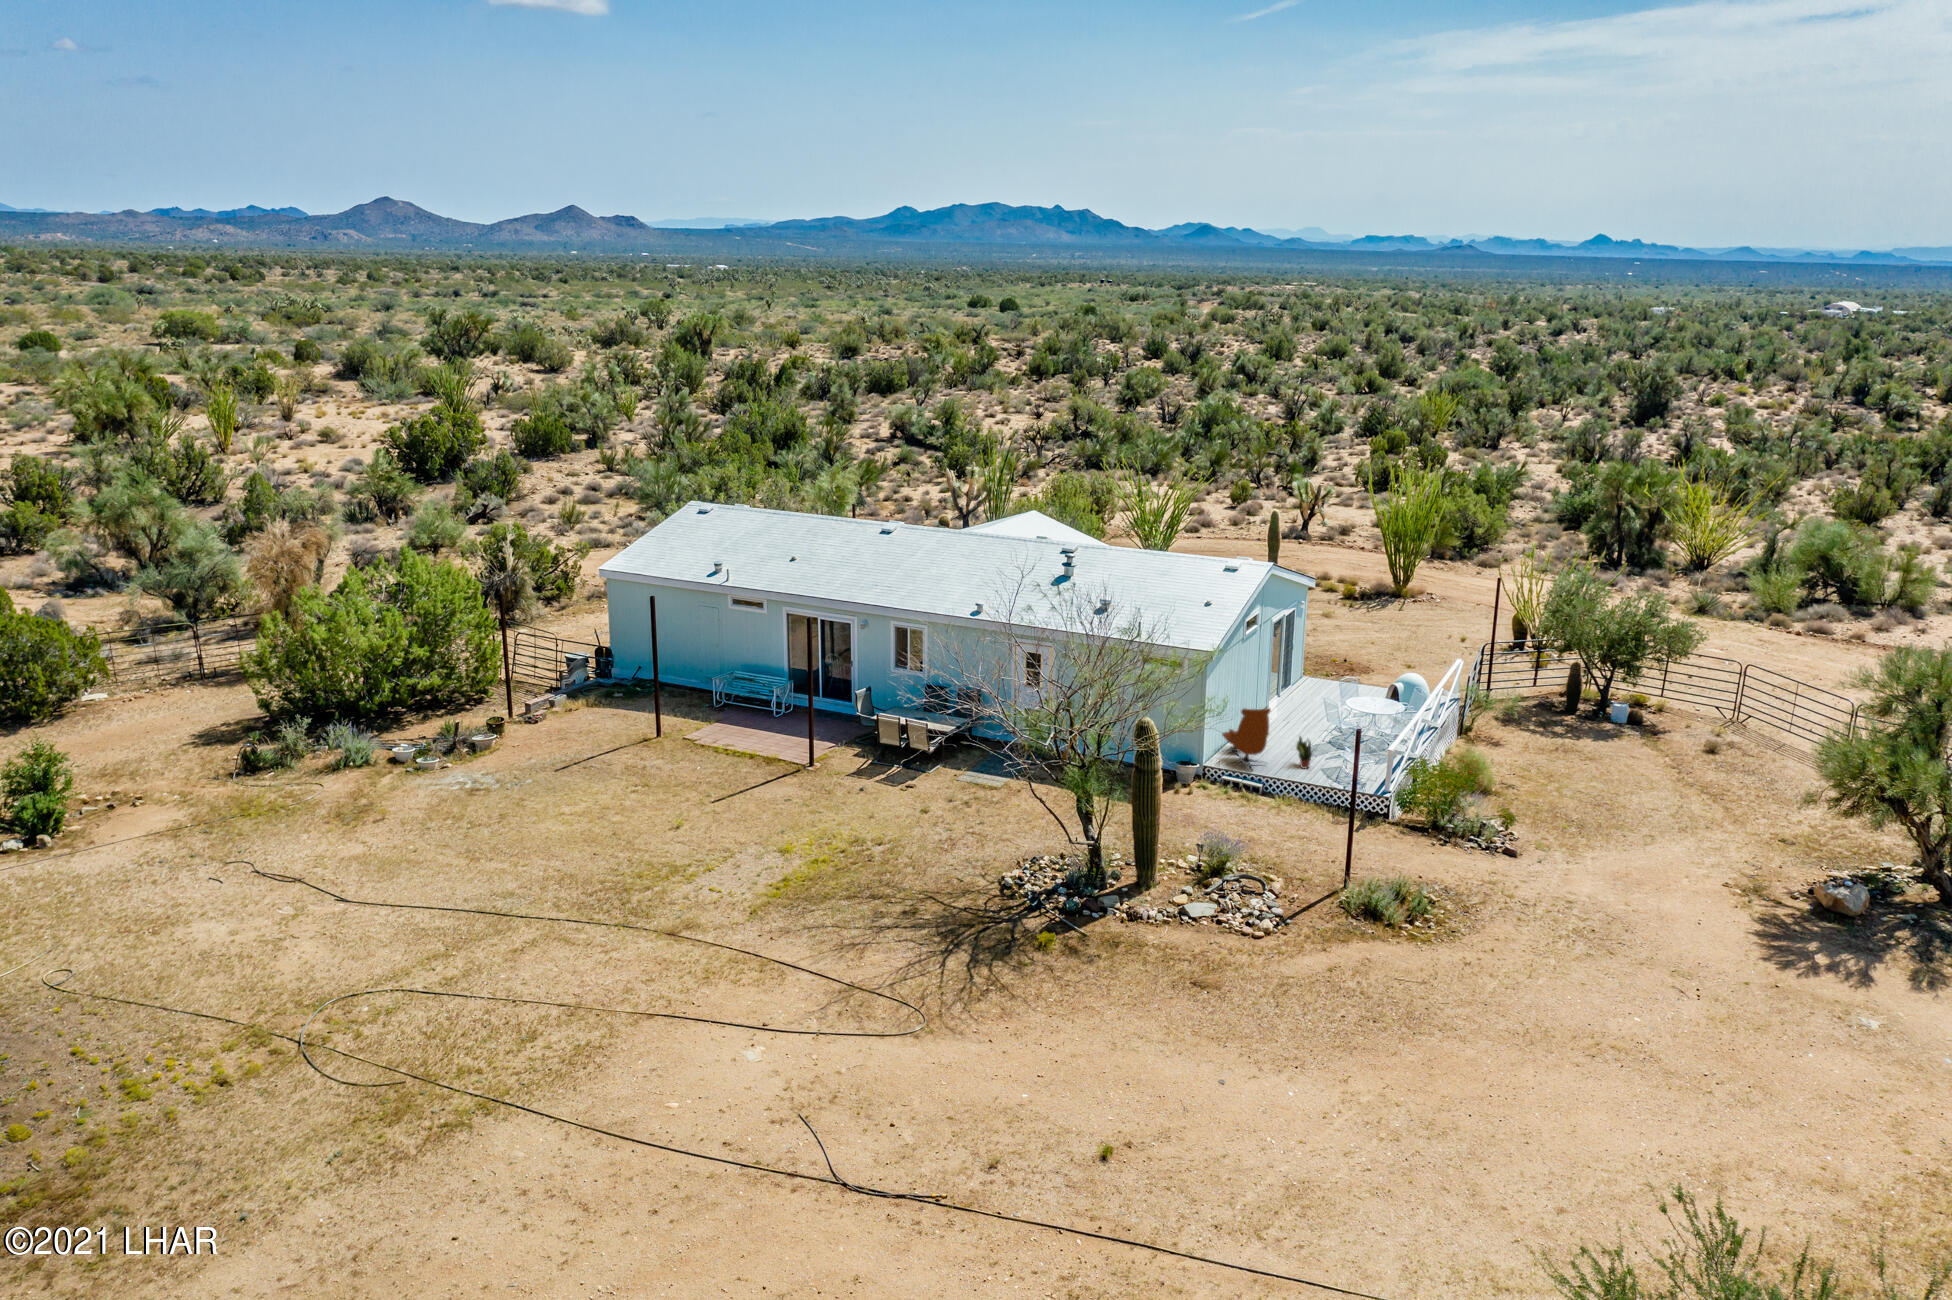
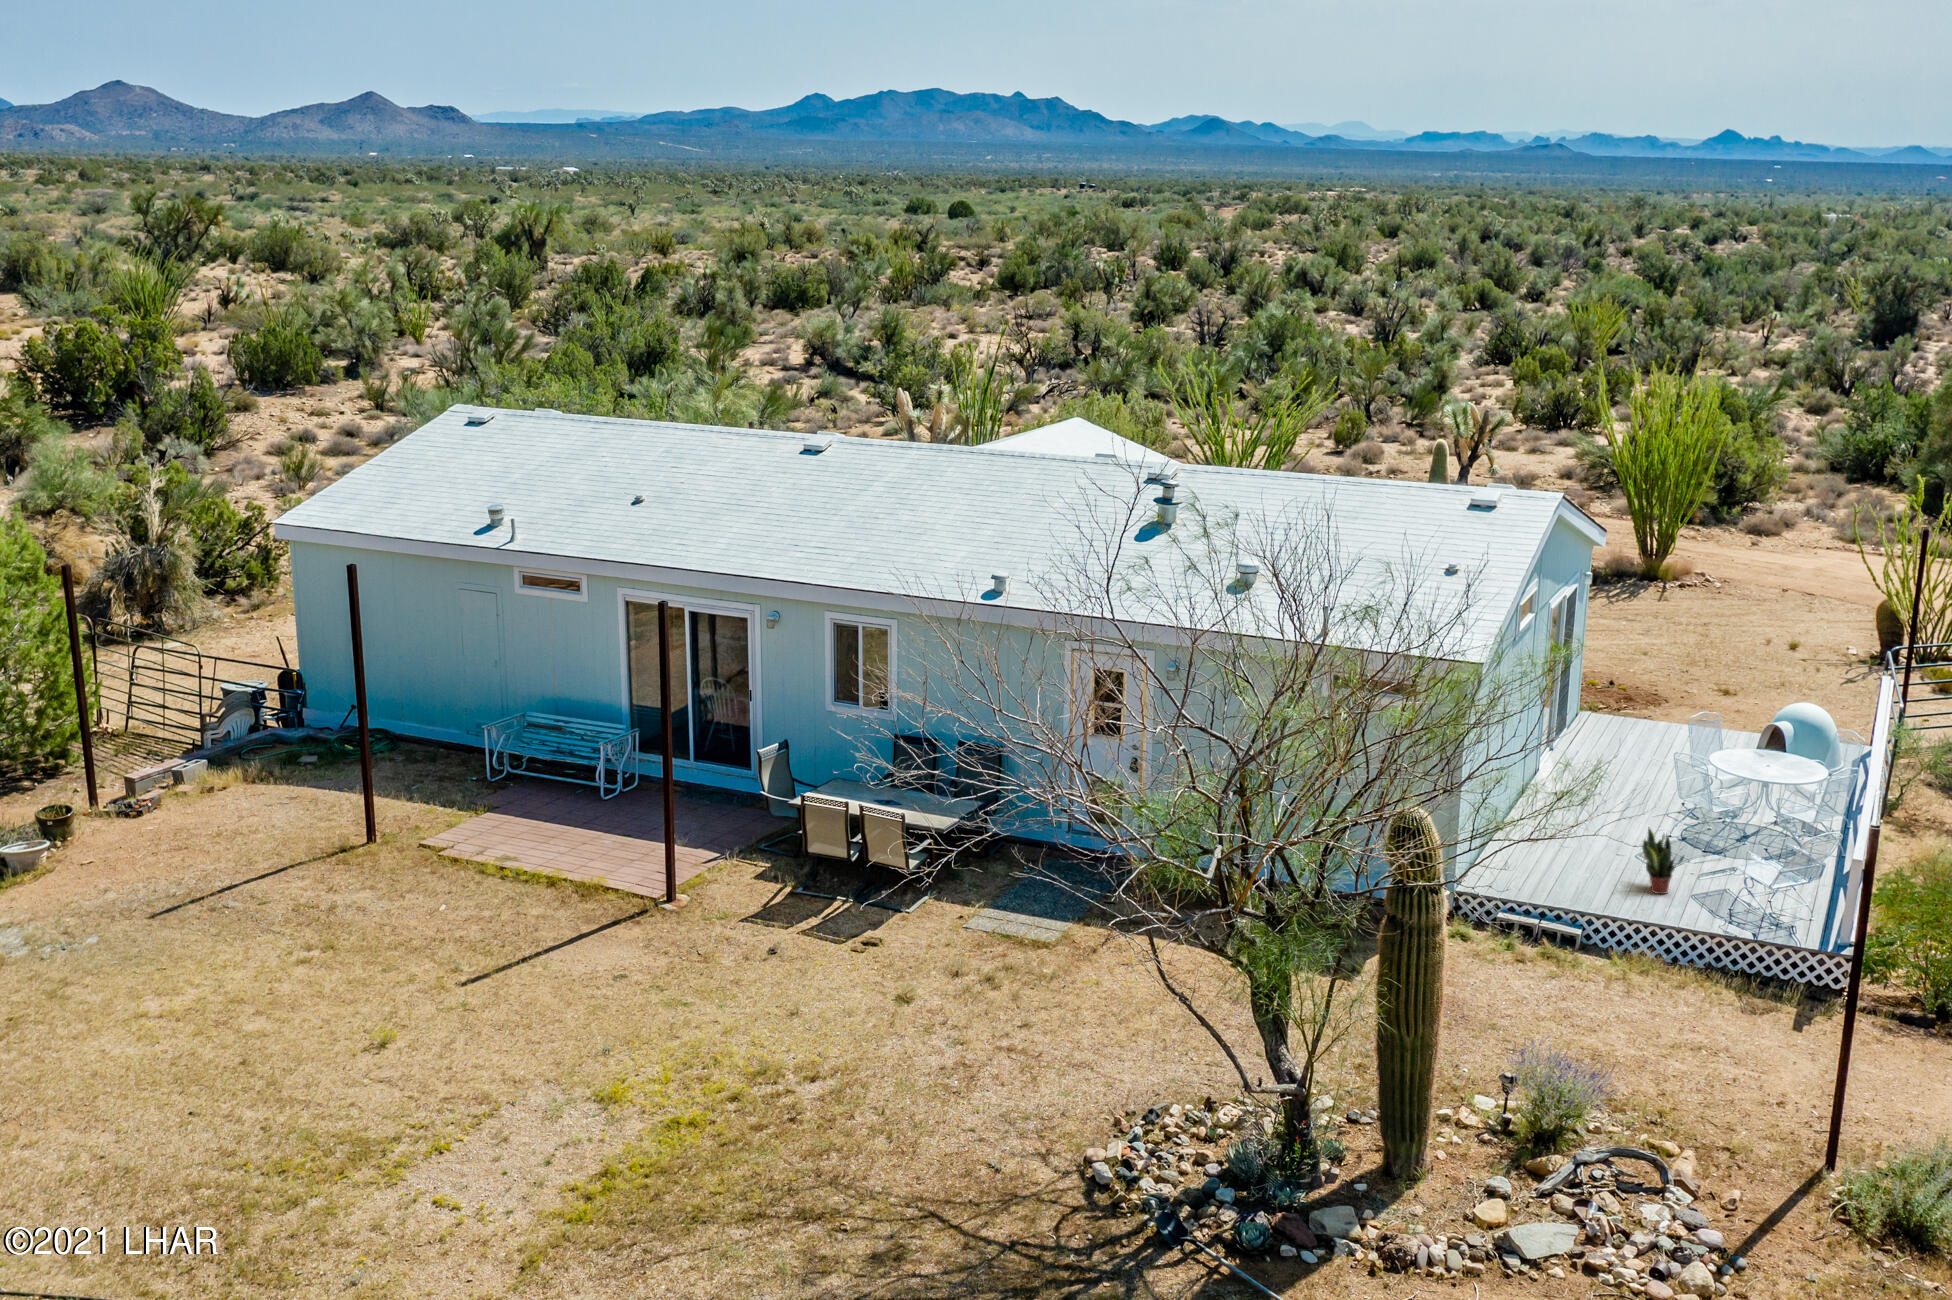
lounge chair: present [1222,708,1271,768] -> none [1485,775,1599,903]

